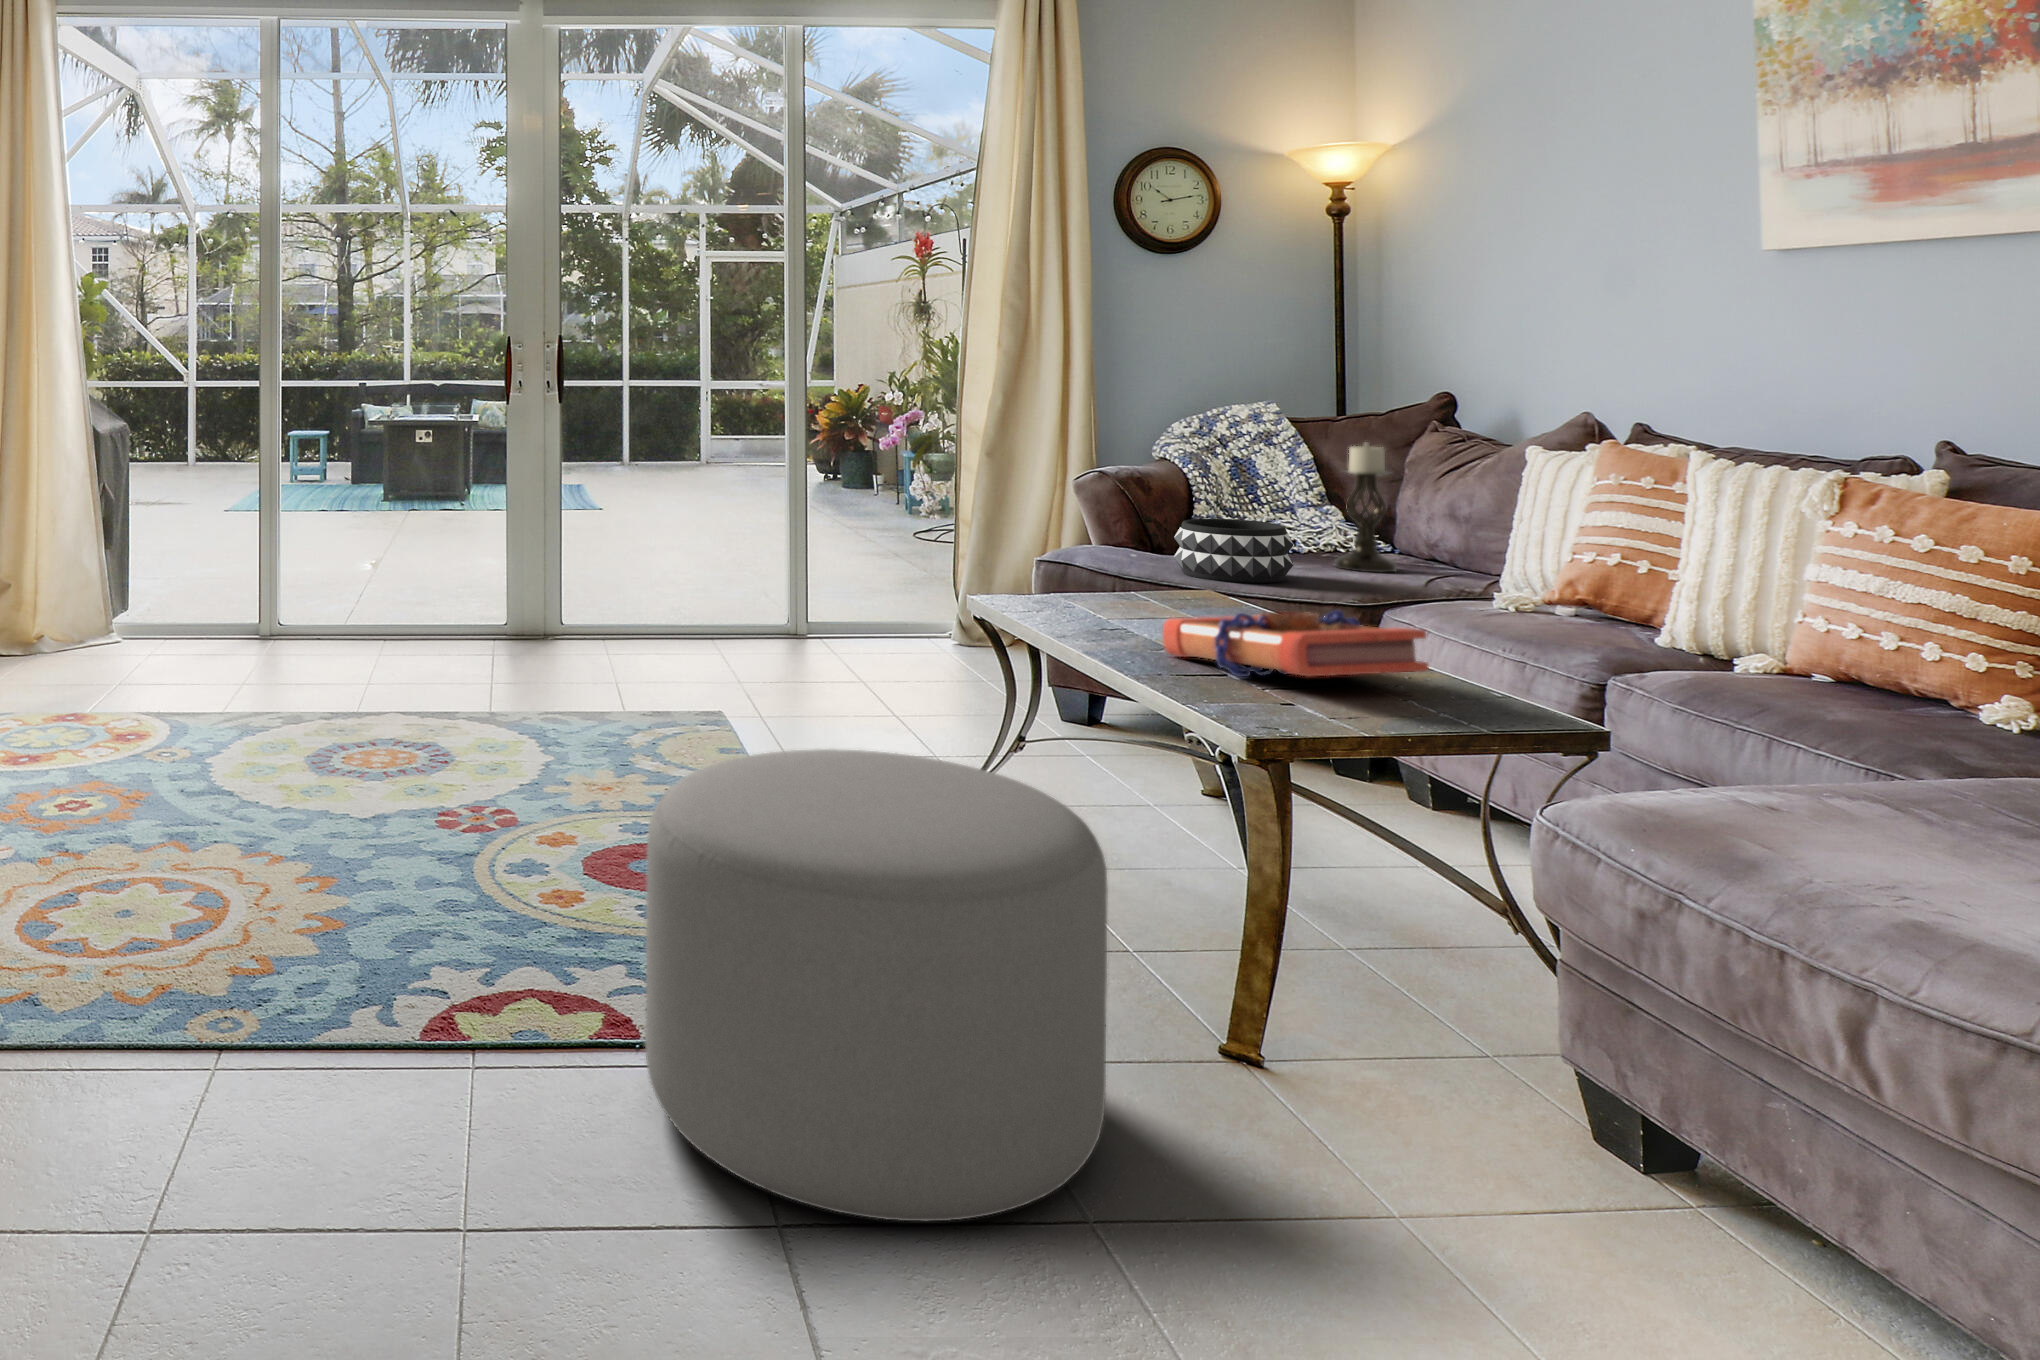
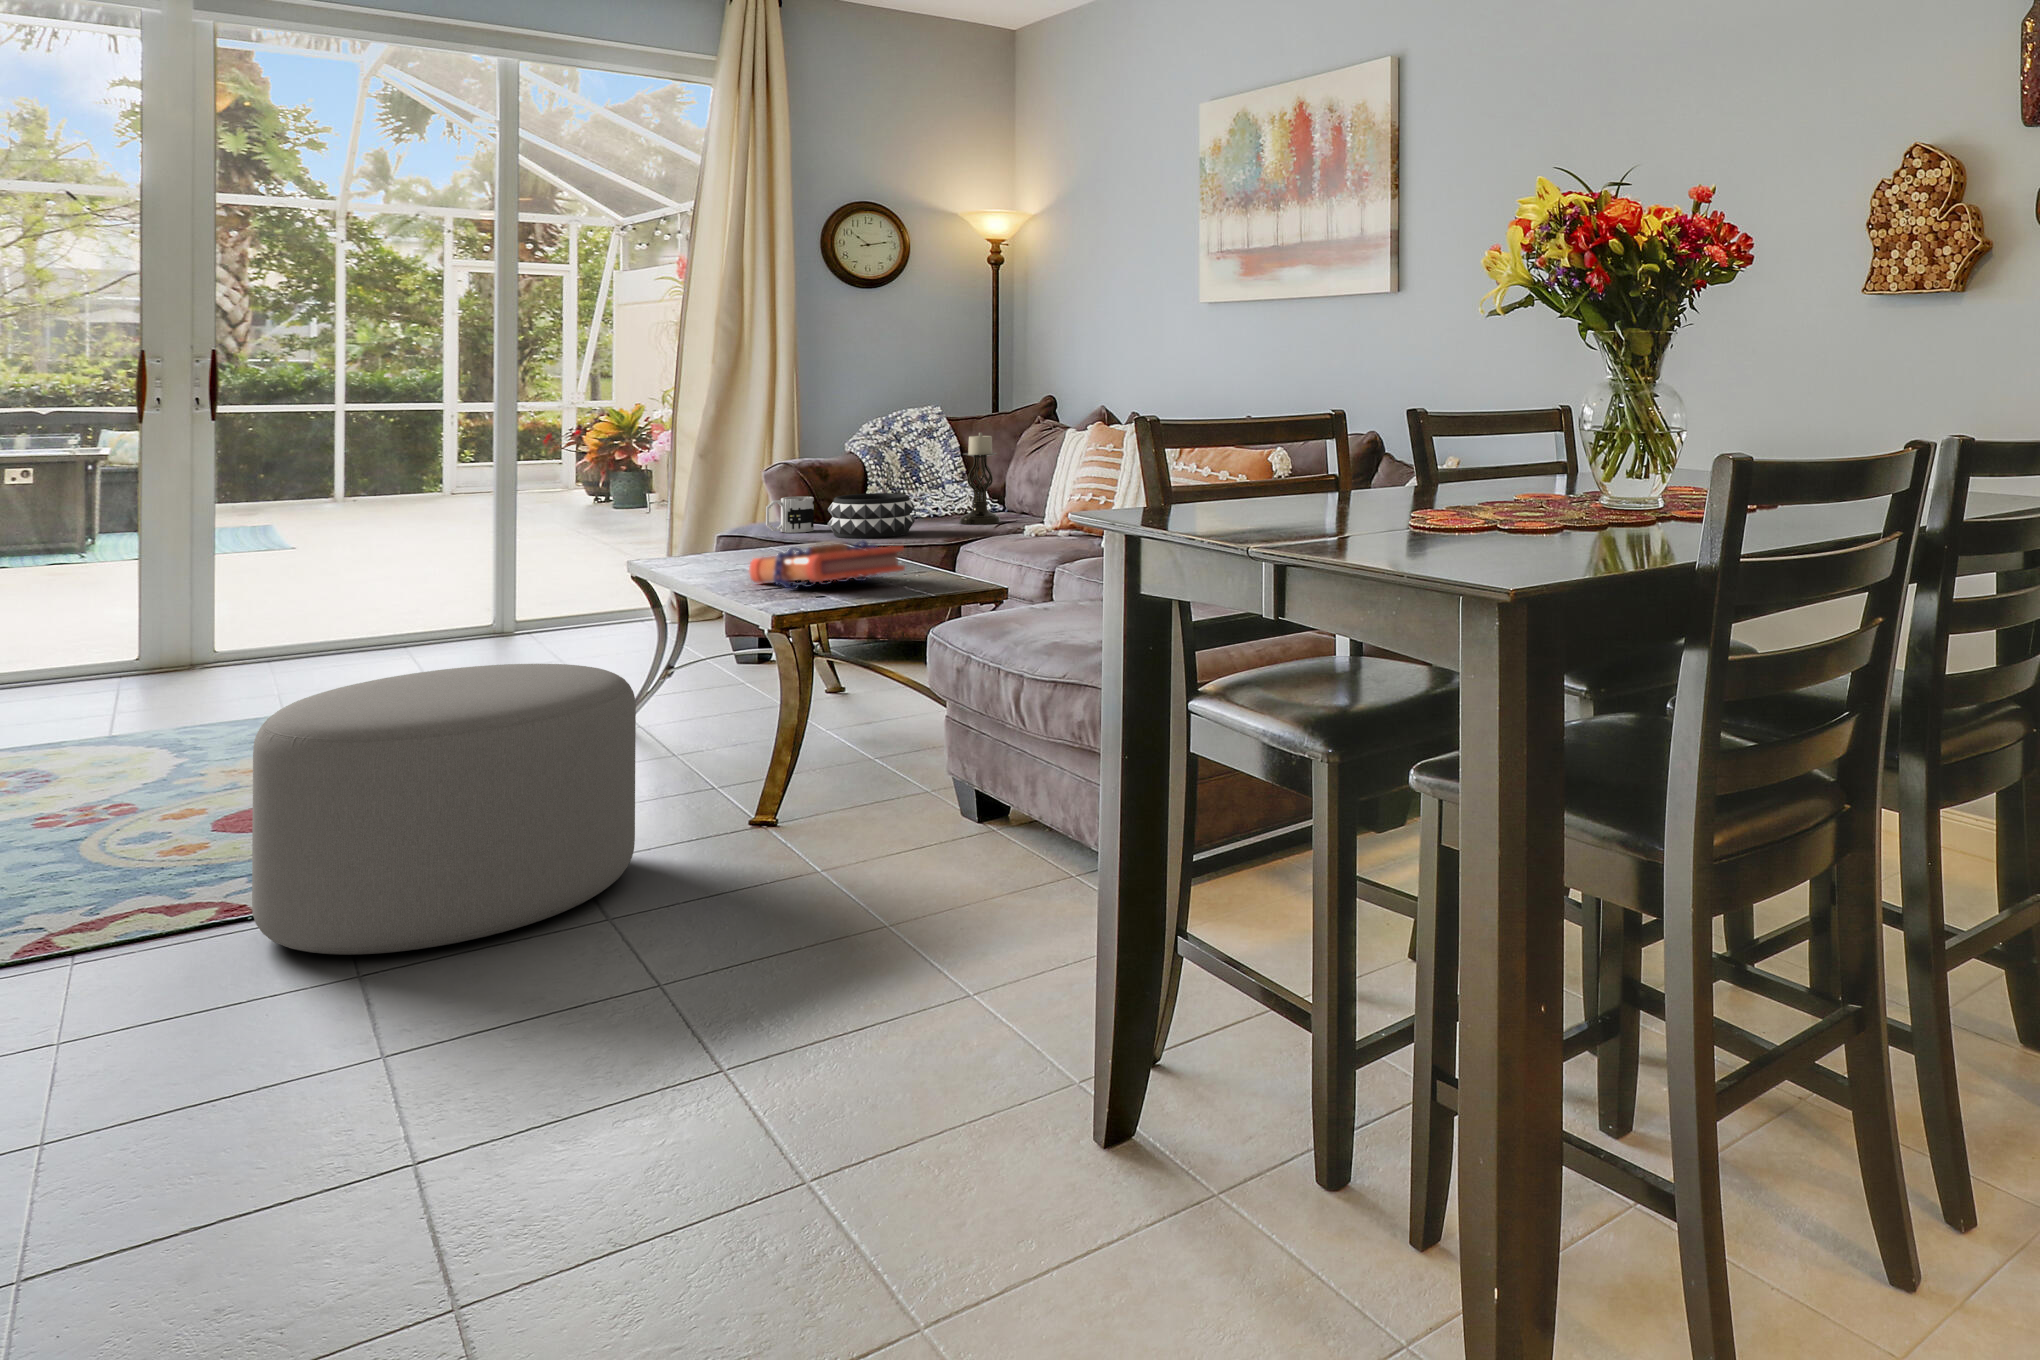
mug: none [1087,515,1145,562] -> present [766,497,814,533]

